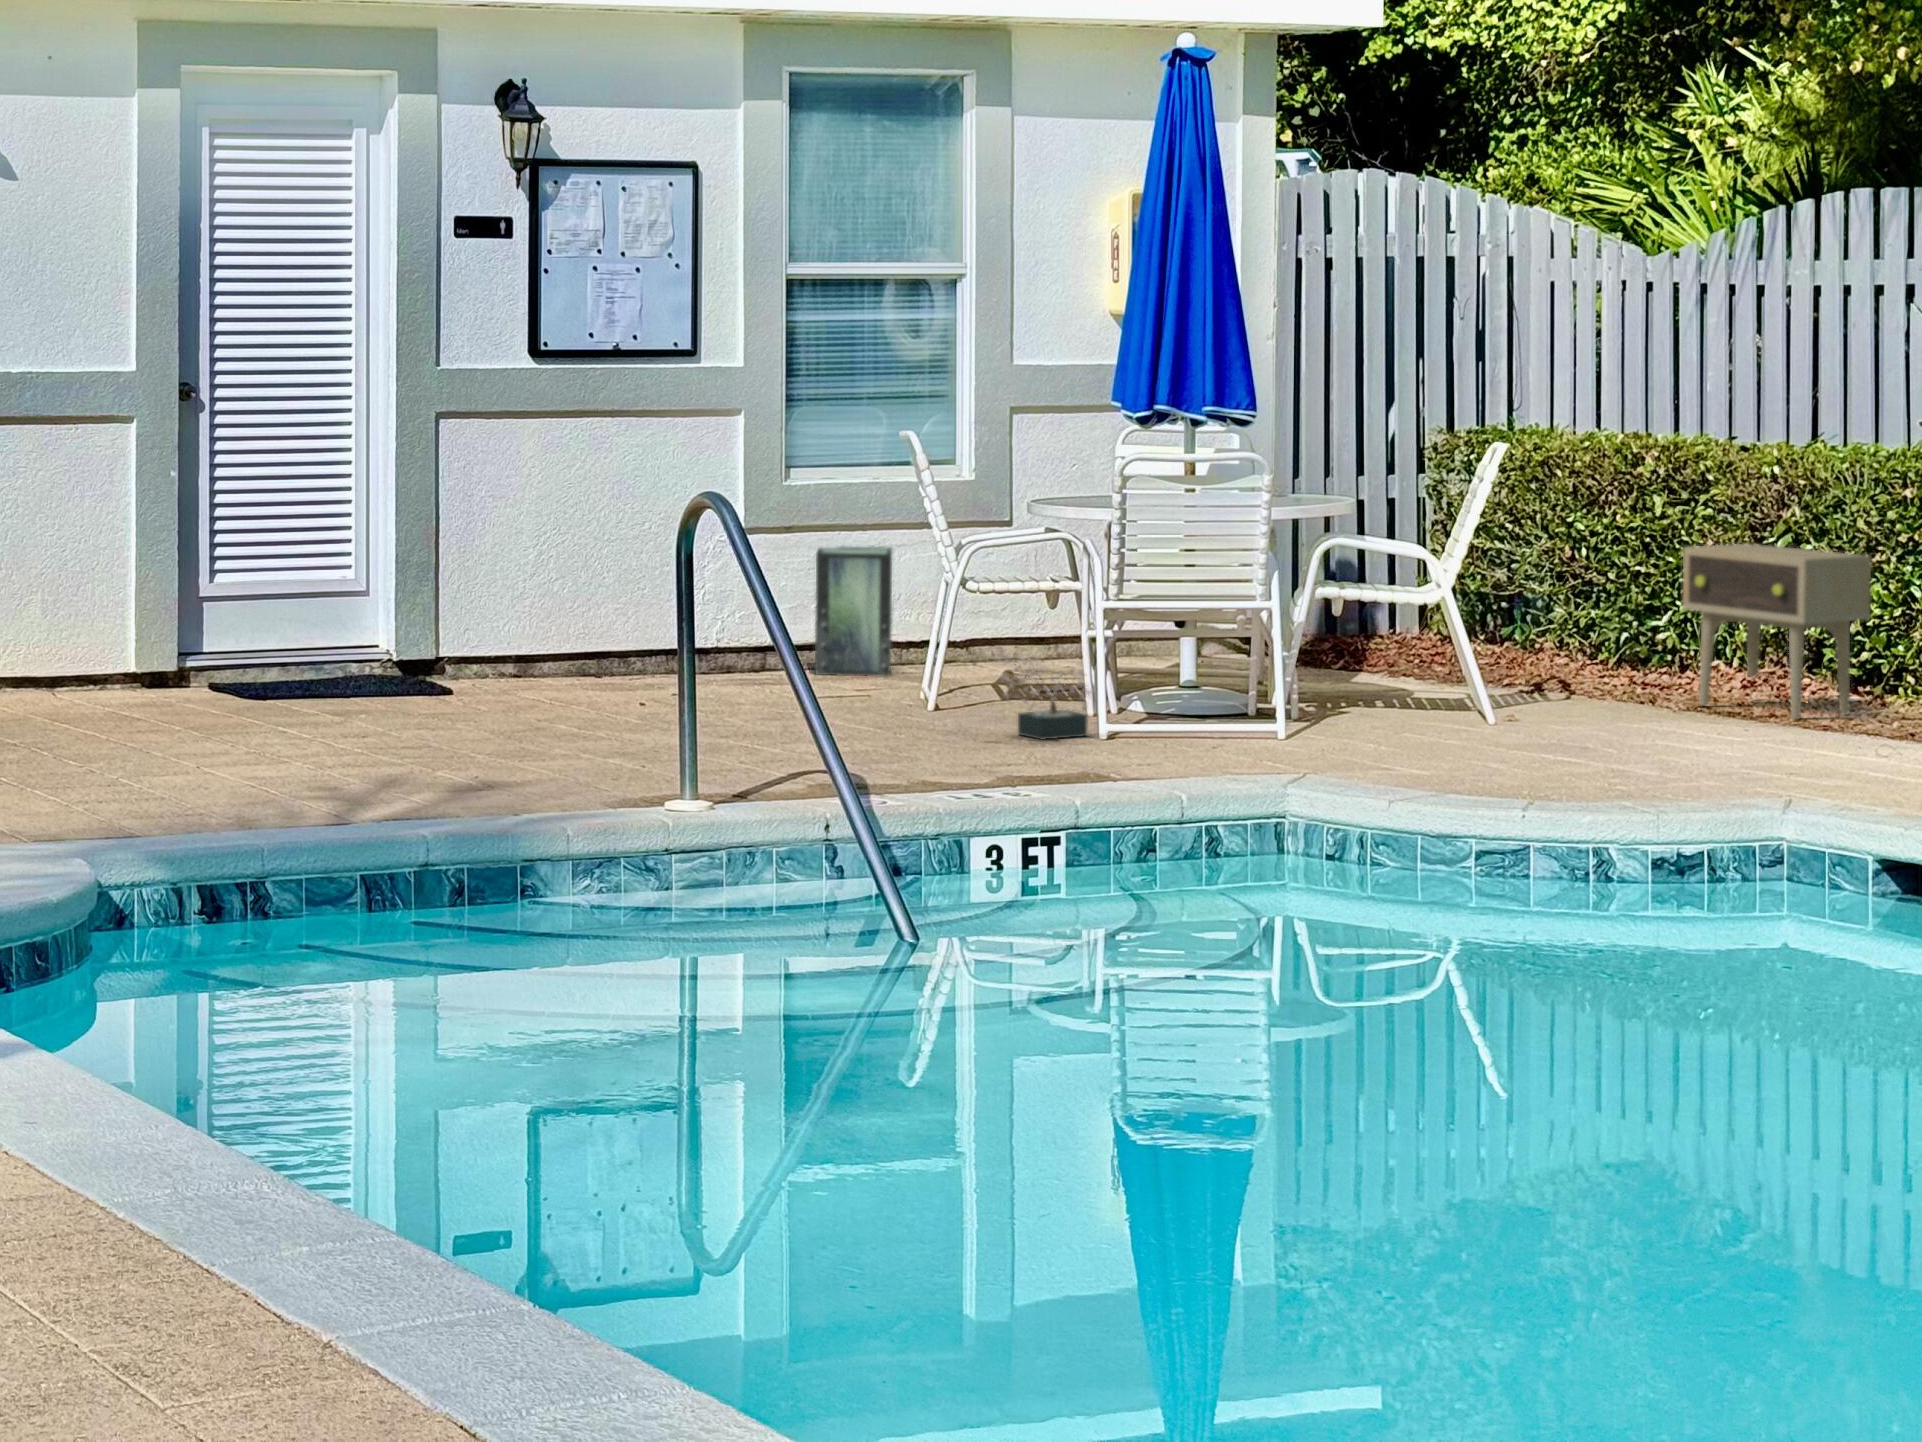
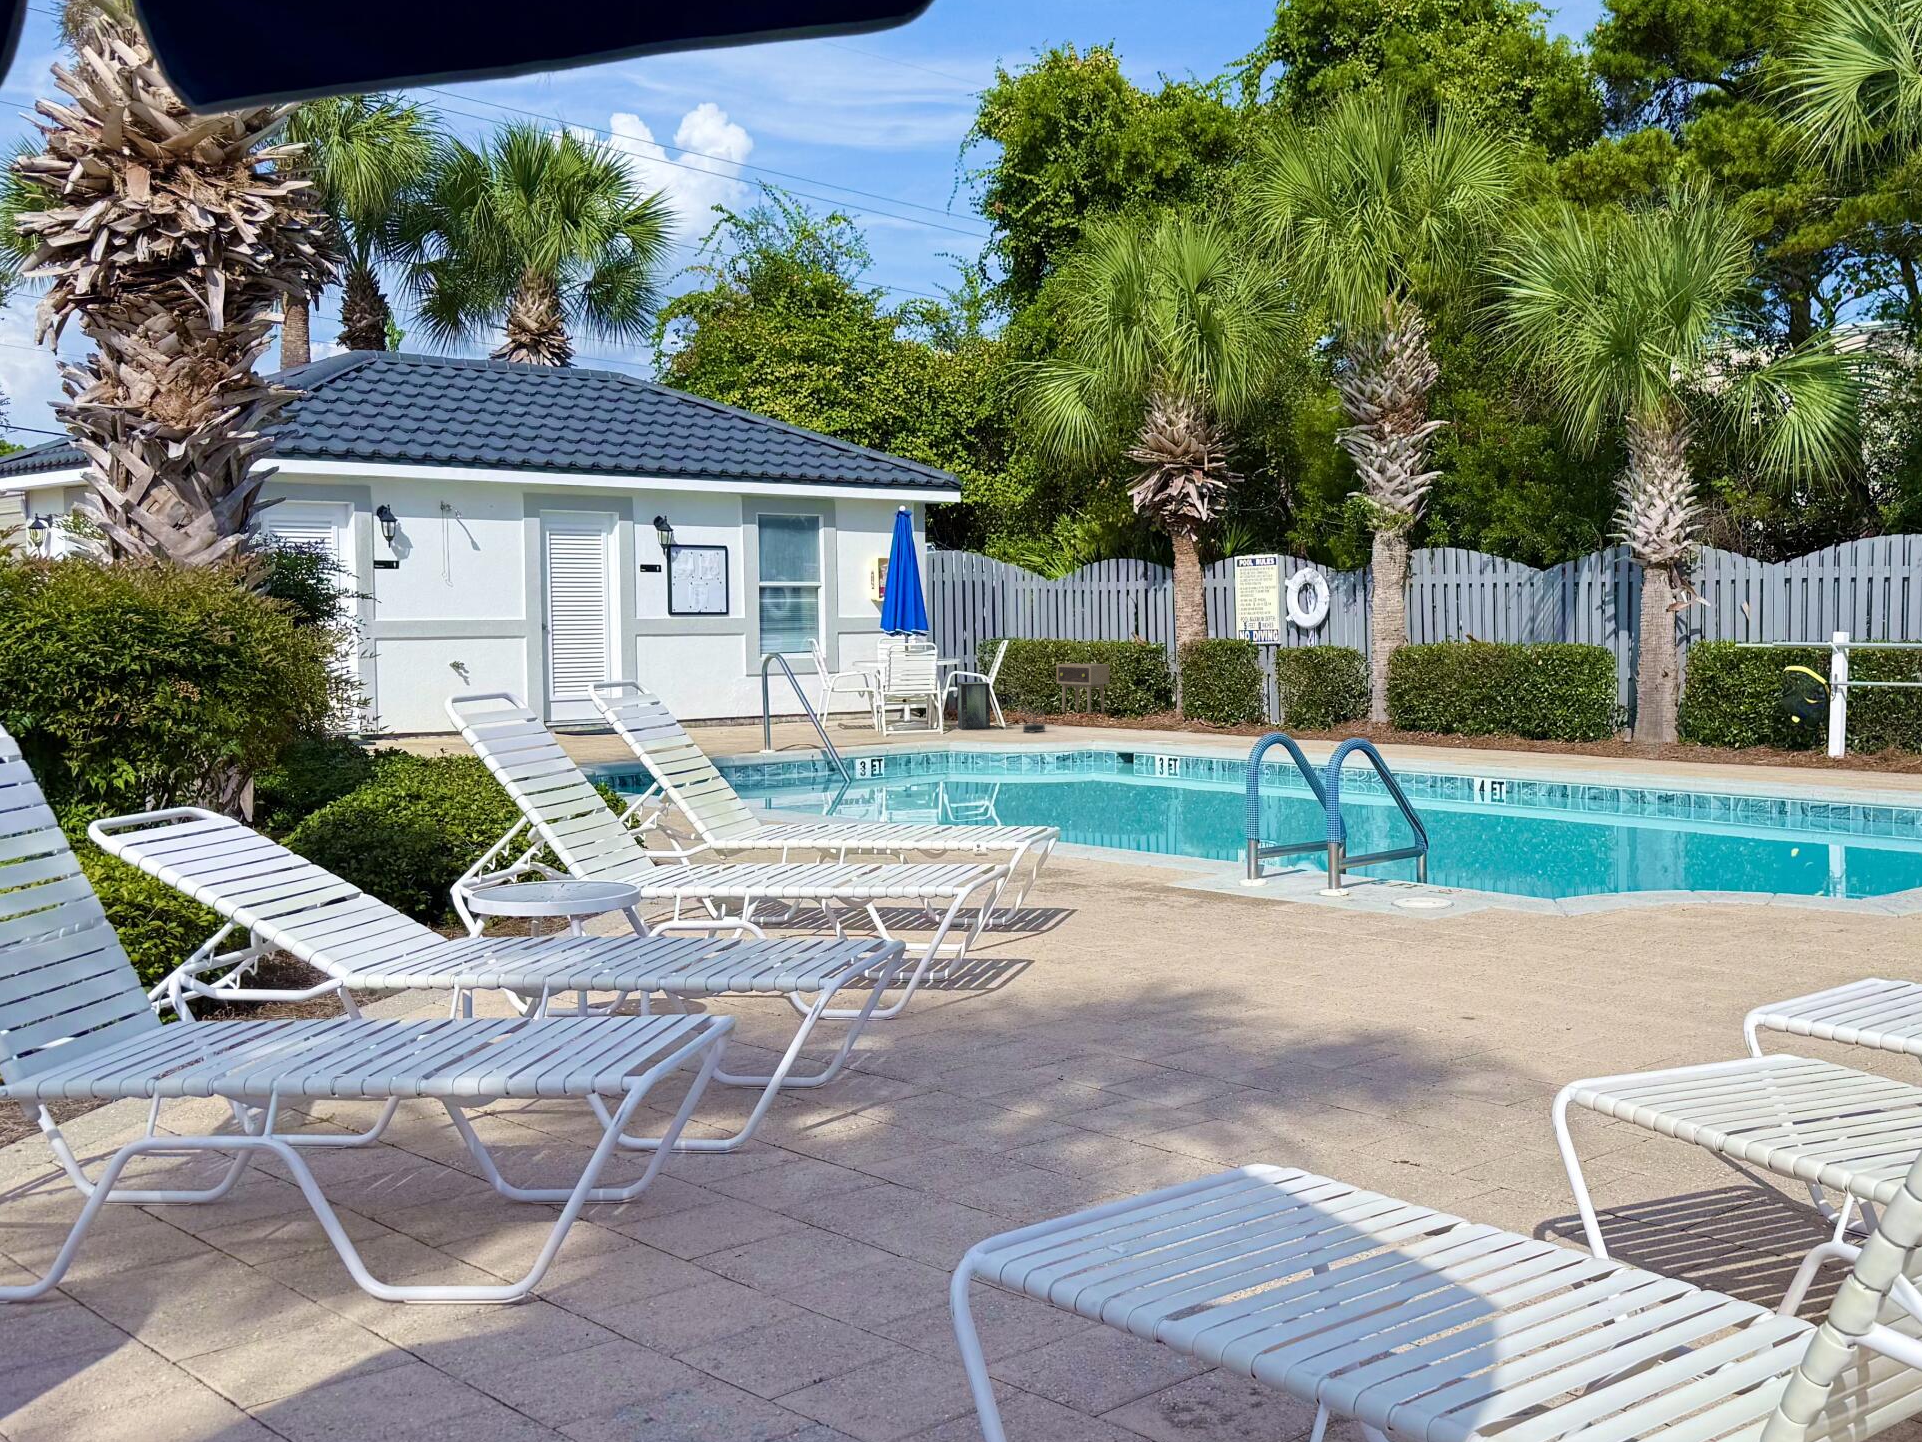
storage box: present [815,547,892,677] -> present [957,682,990,730]
decorative plant: present [1002,655,1091,739] -> present [1018,707,1045,733]

